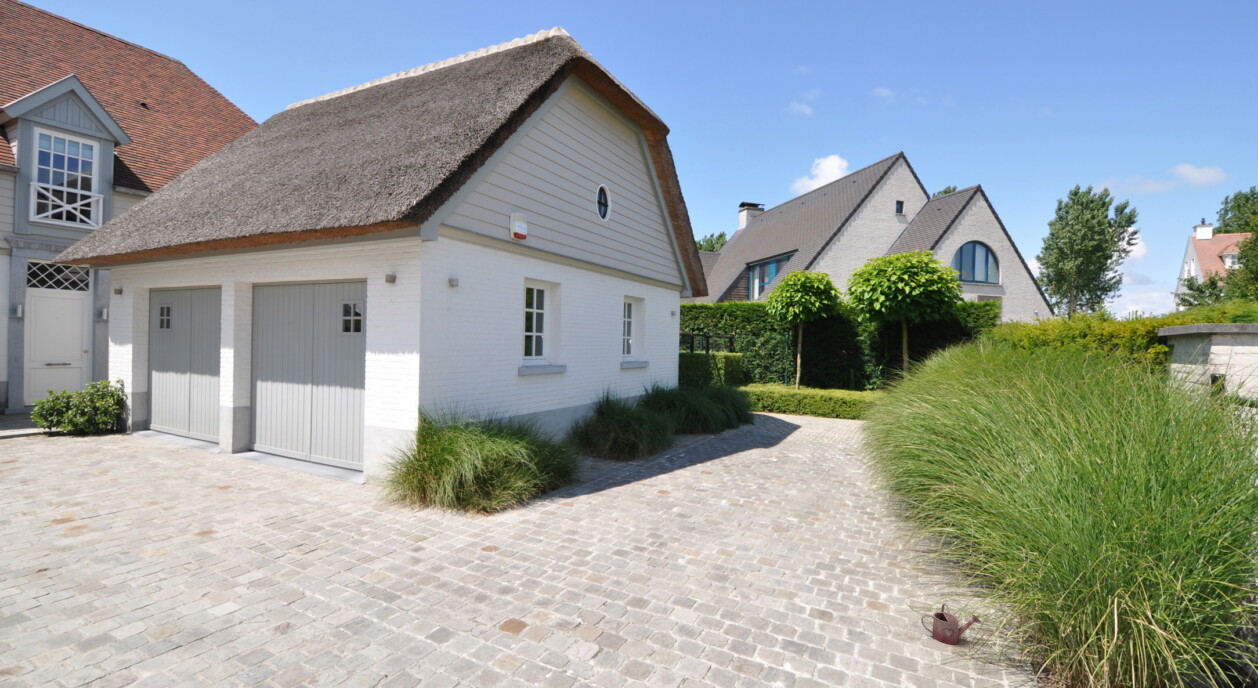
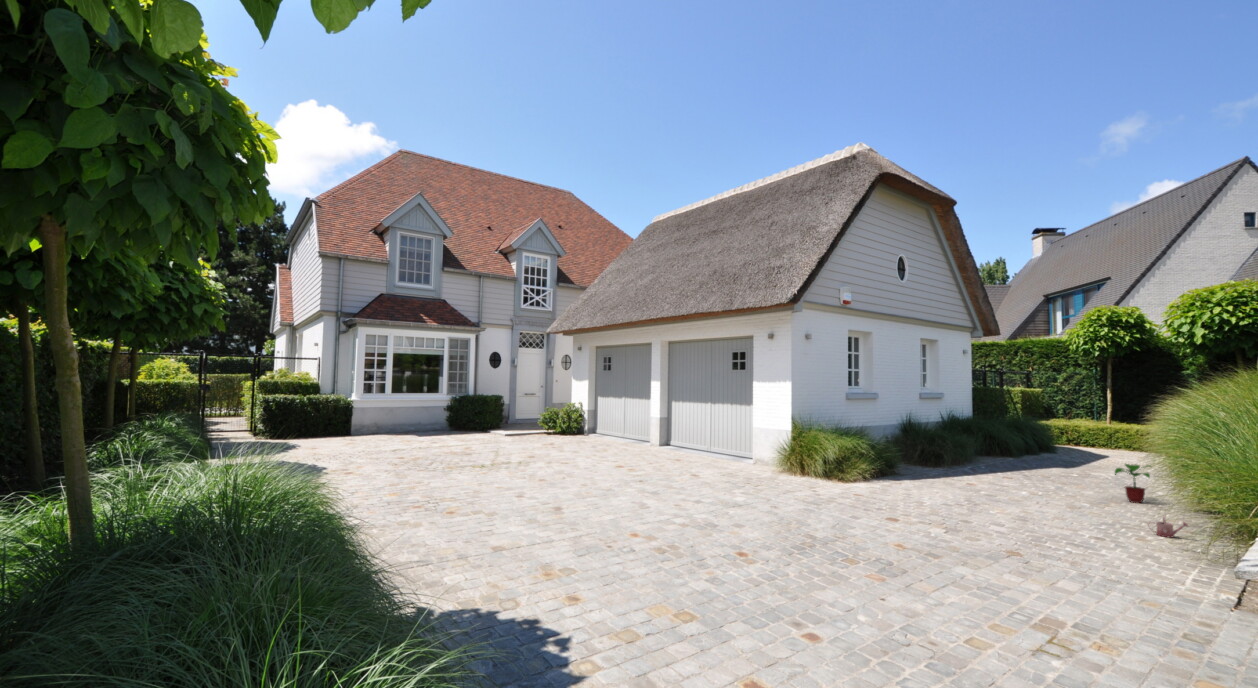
potted plant: none [841,471,905,528] -> present [1115,464,1151,503]

